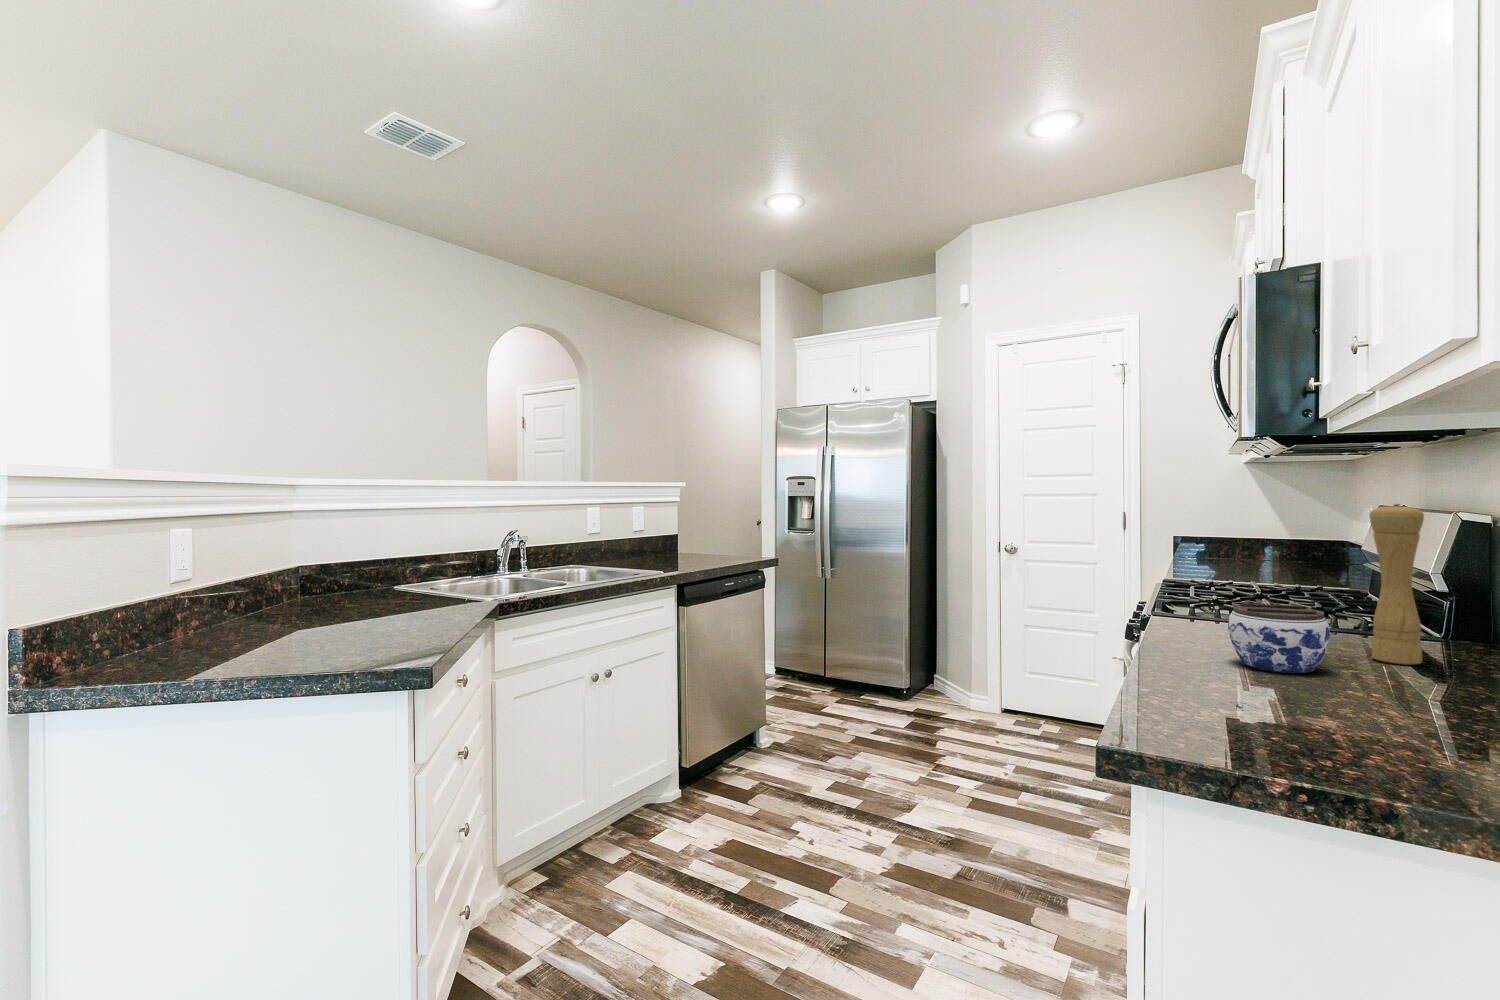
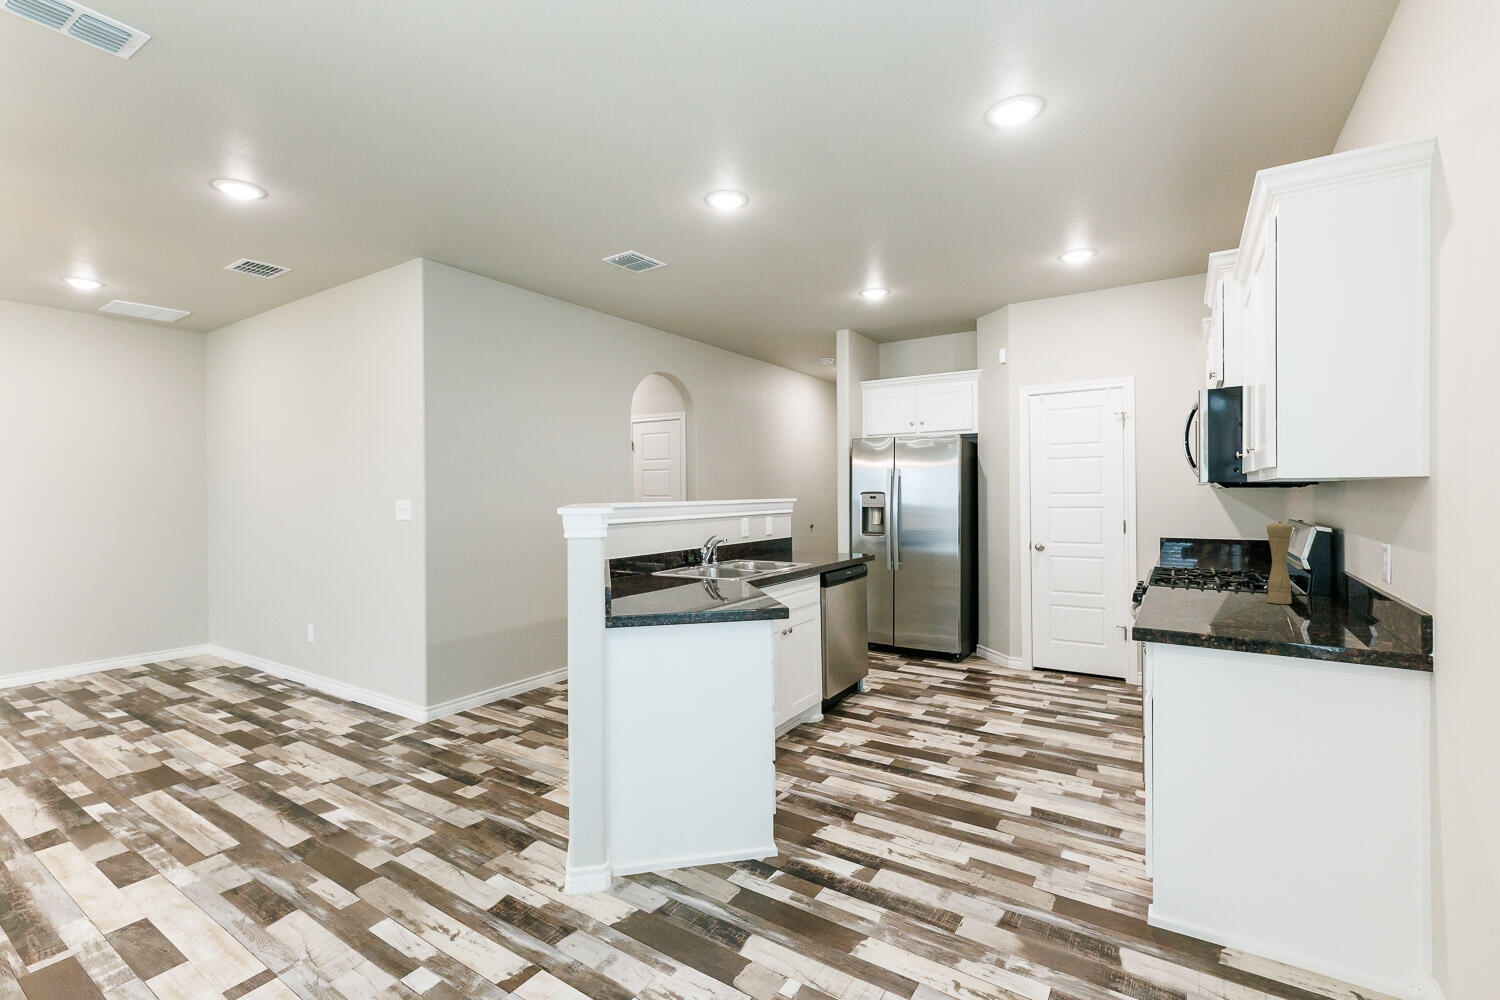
jar: present [1228,603,1330,673] -> none [1194,573,1243,607]

